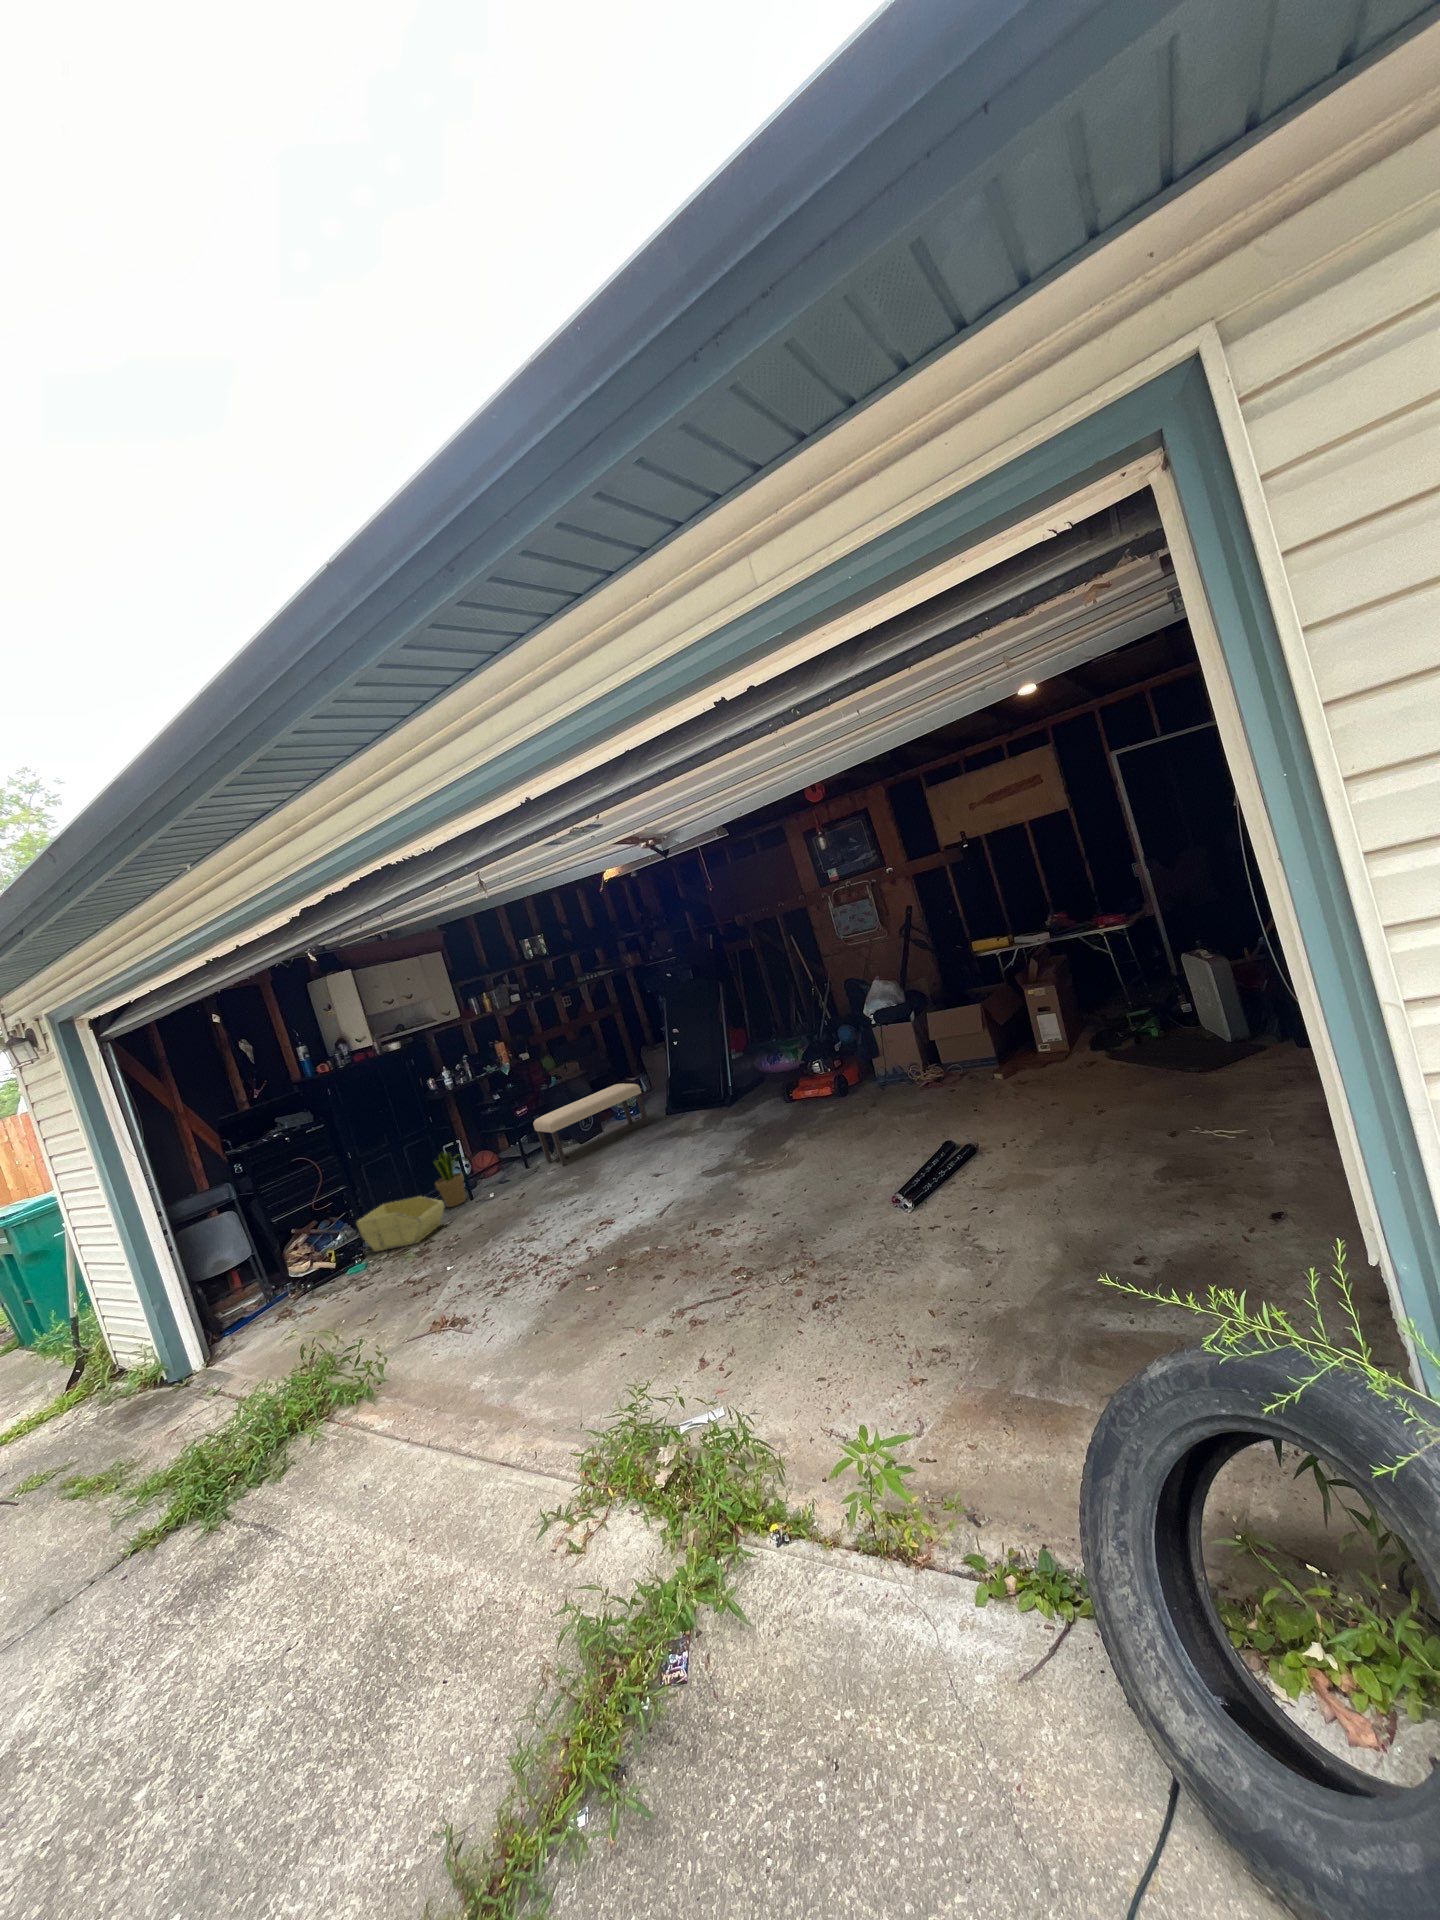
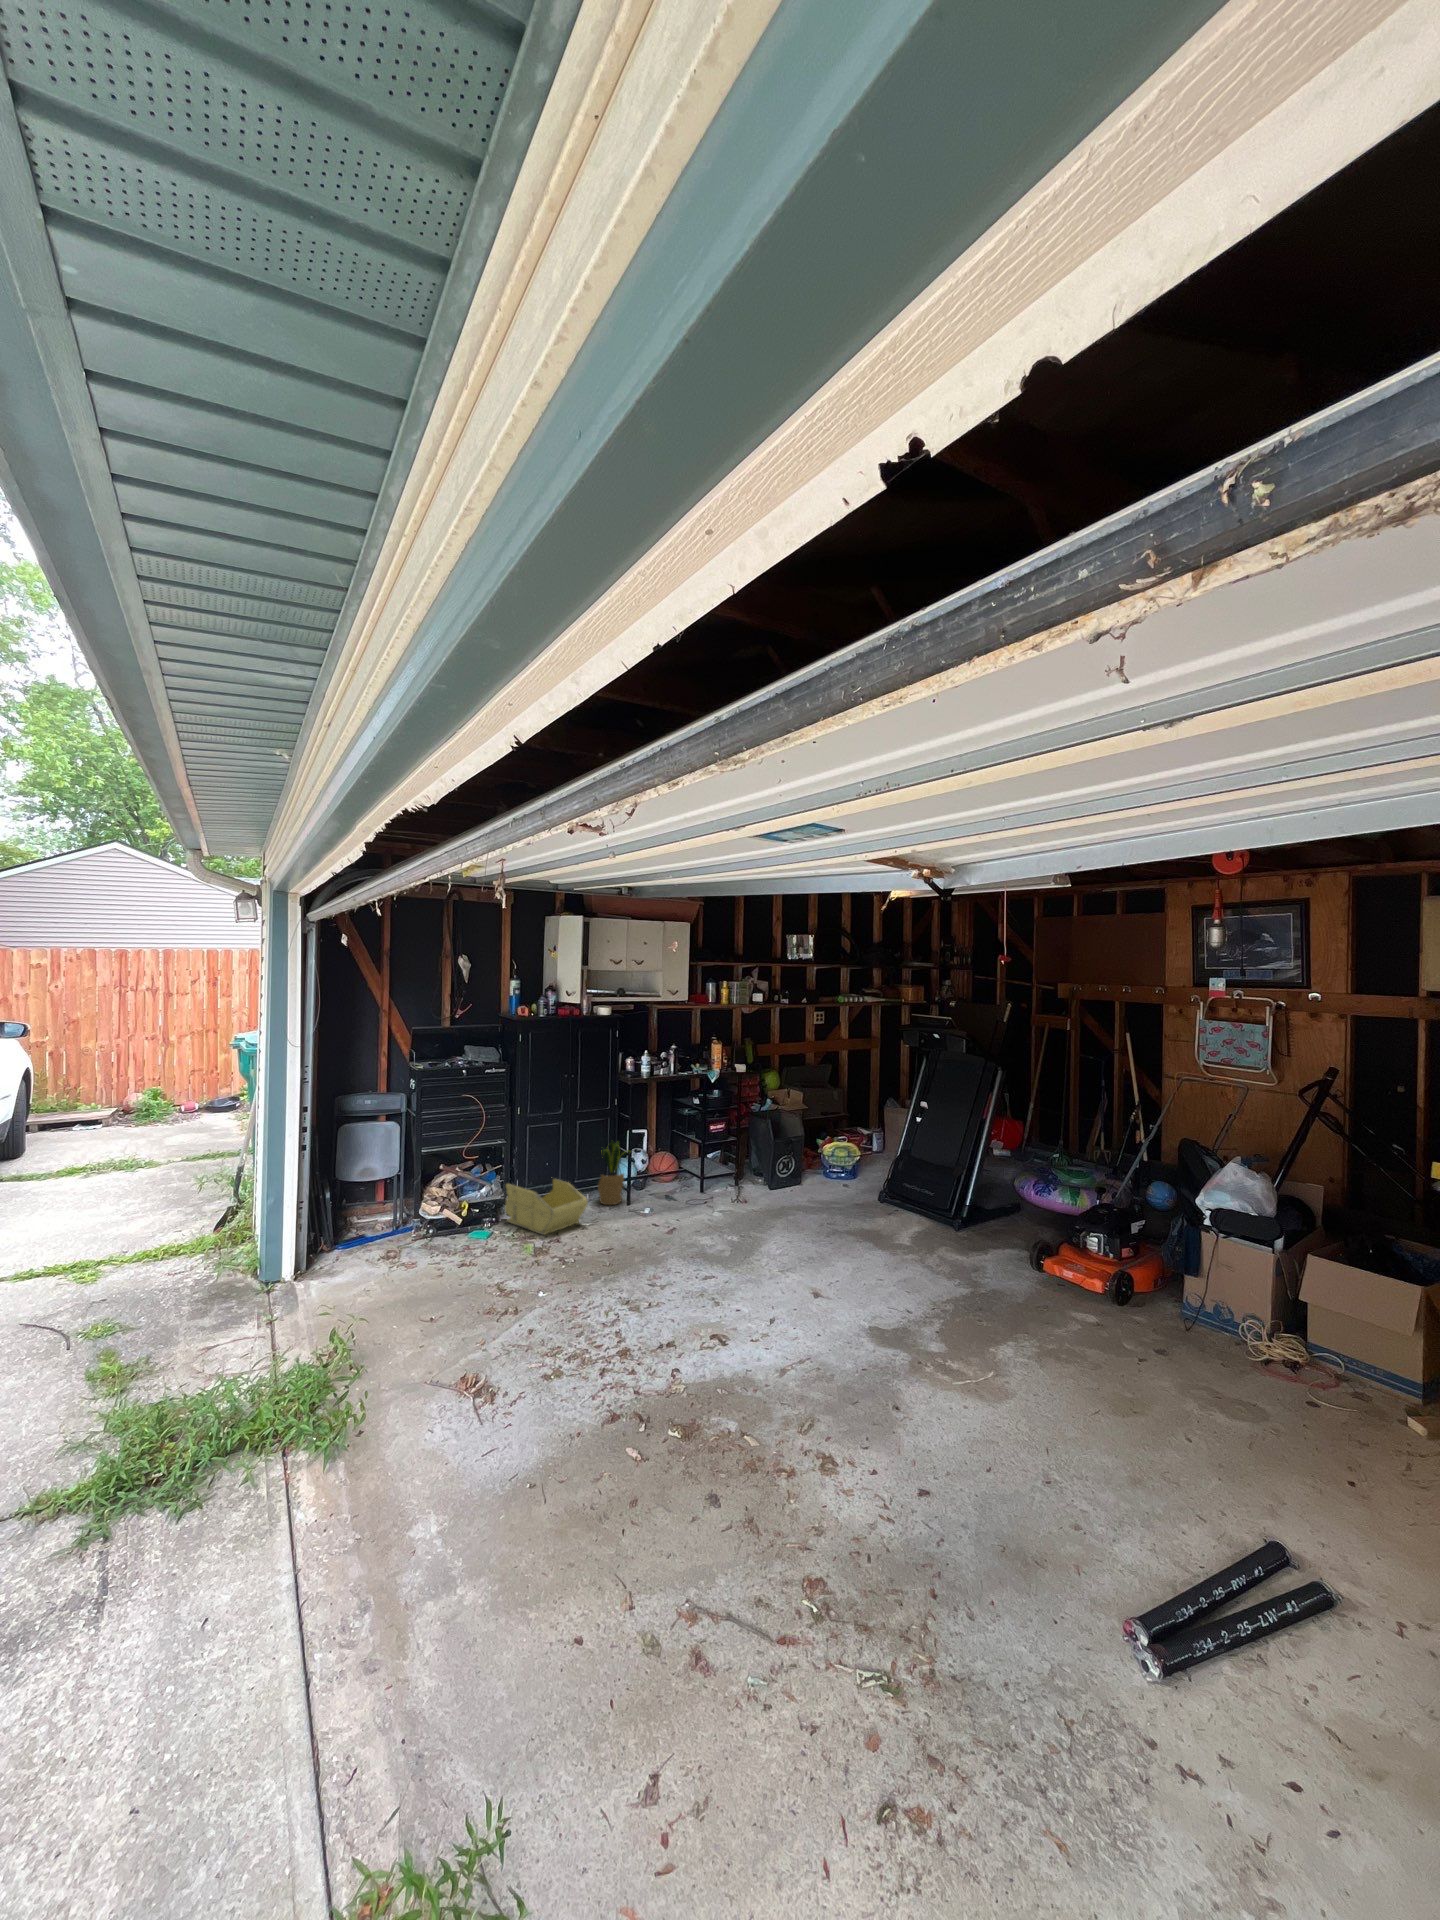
bench: present [533,1084,649,1165] -> none [717,1140,852,1212]

